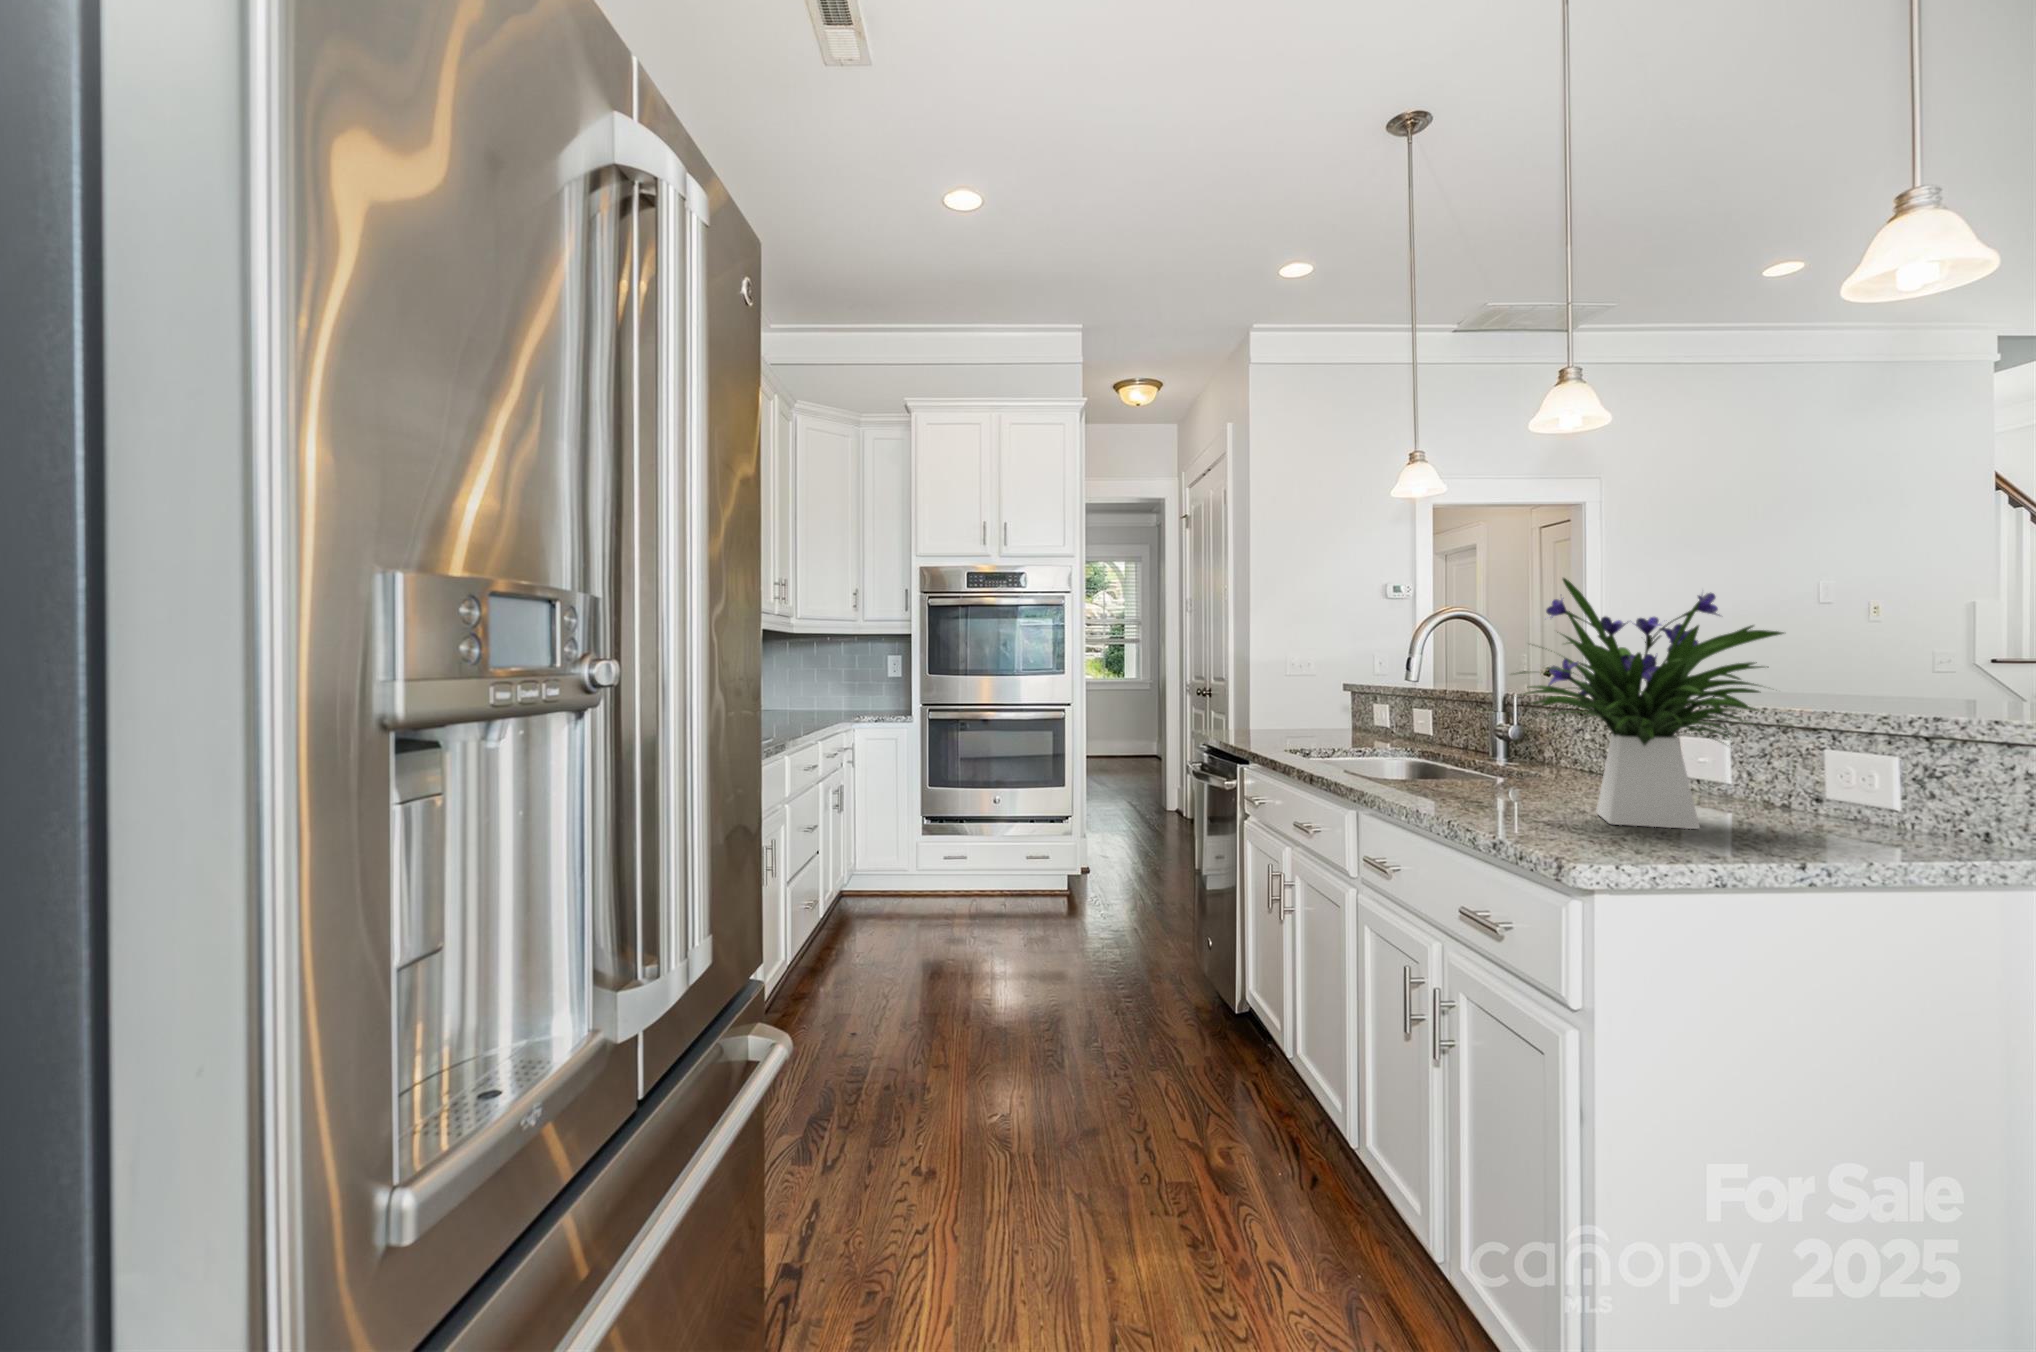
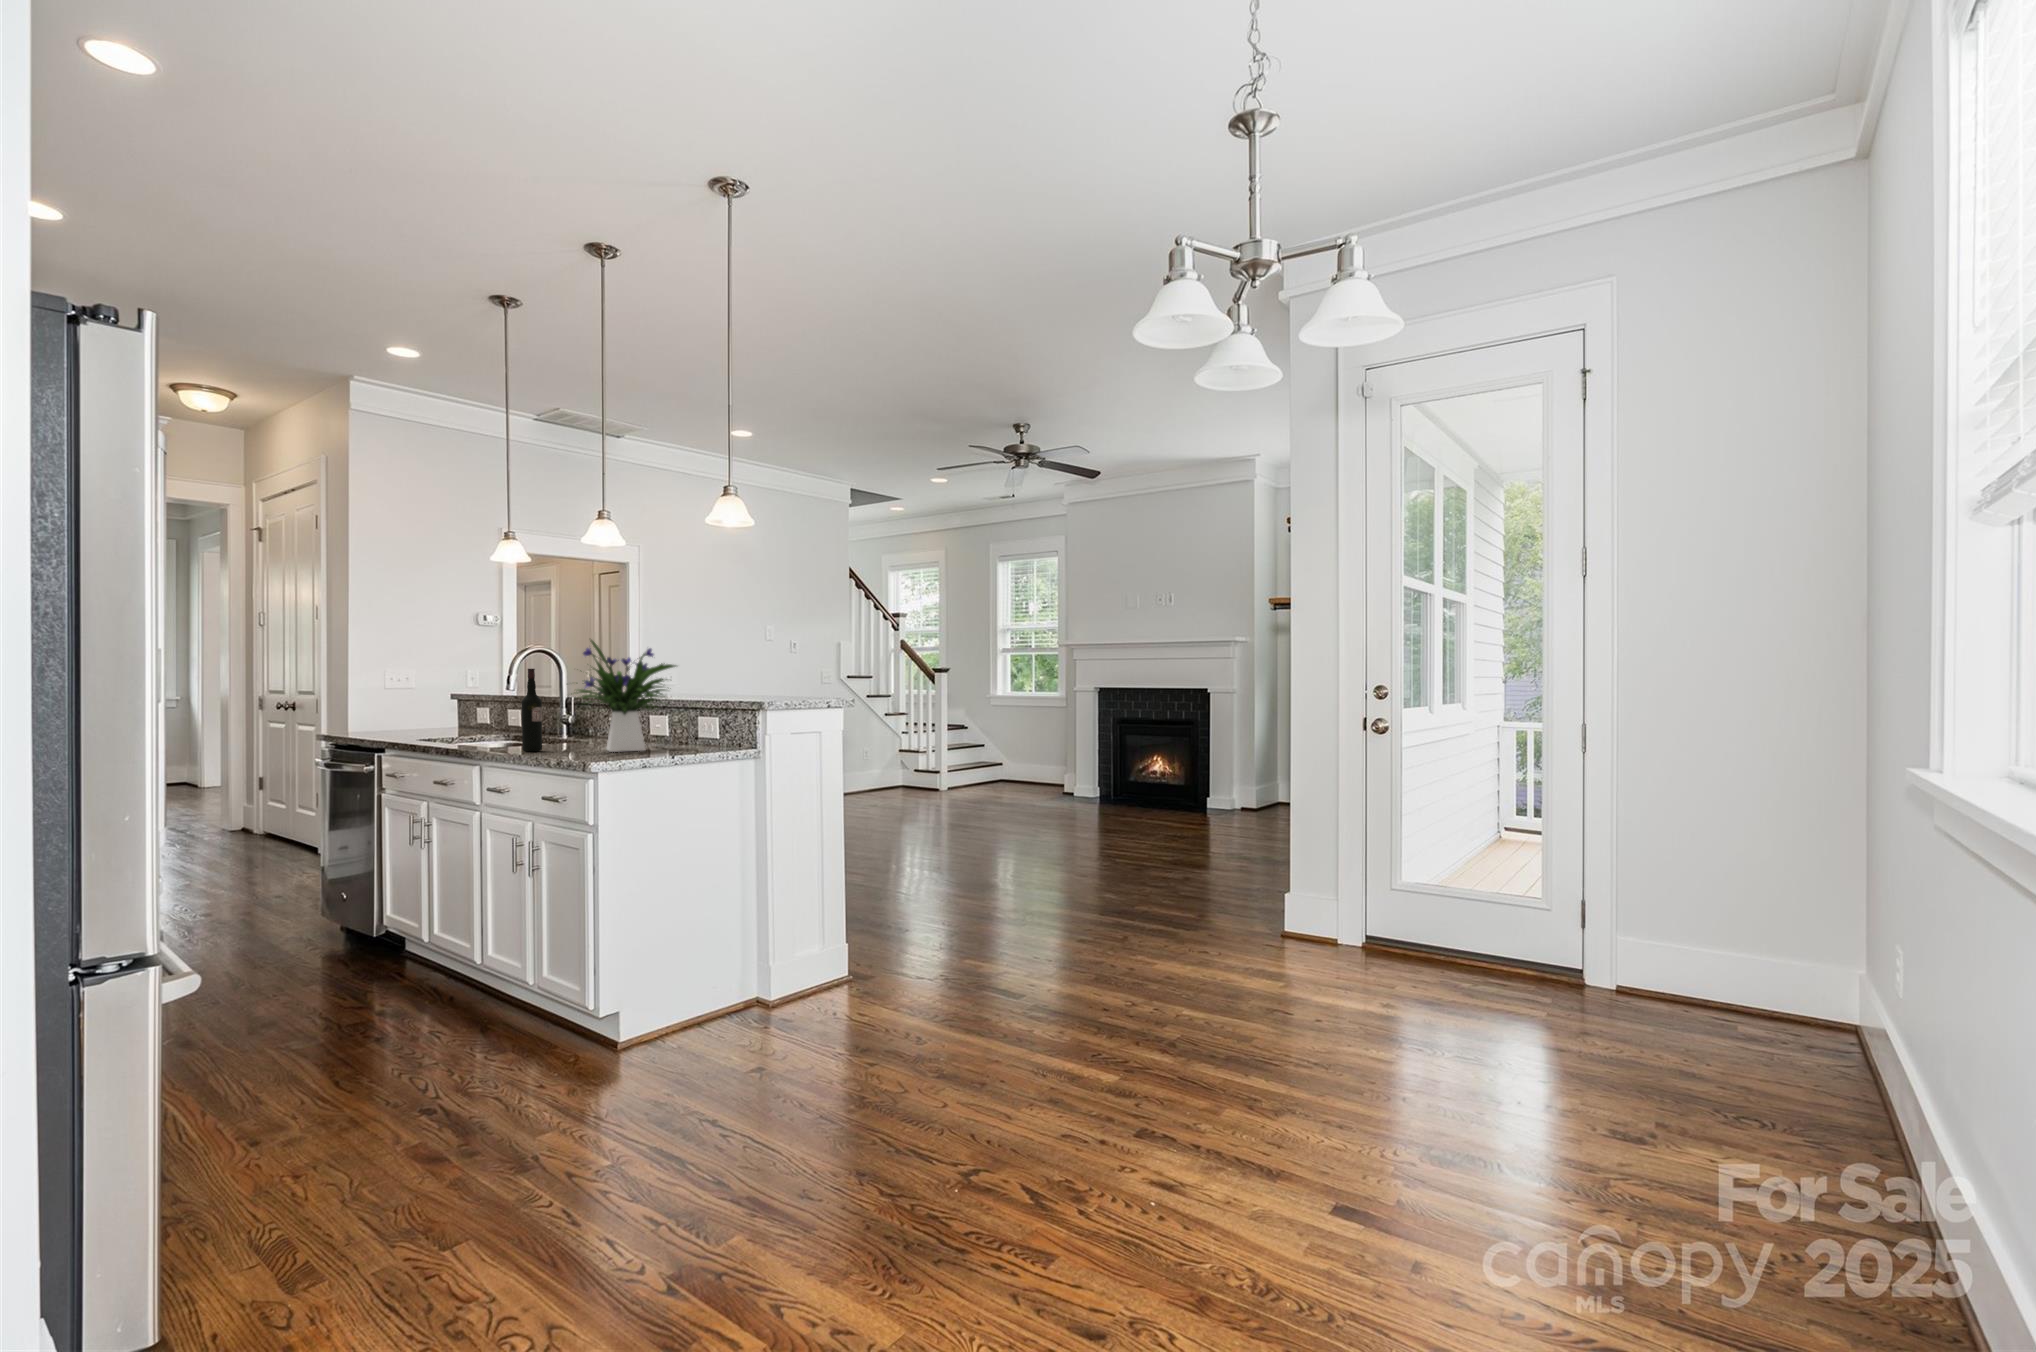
wine bottle: none [1424,645,1462,798] -> present [522,669,542,751]

